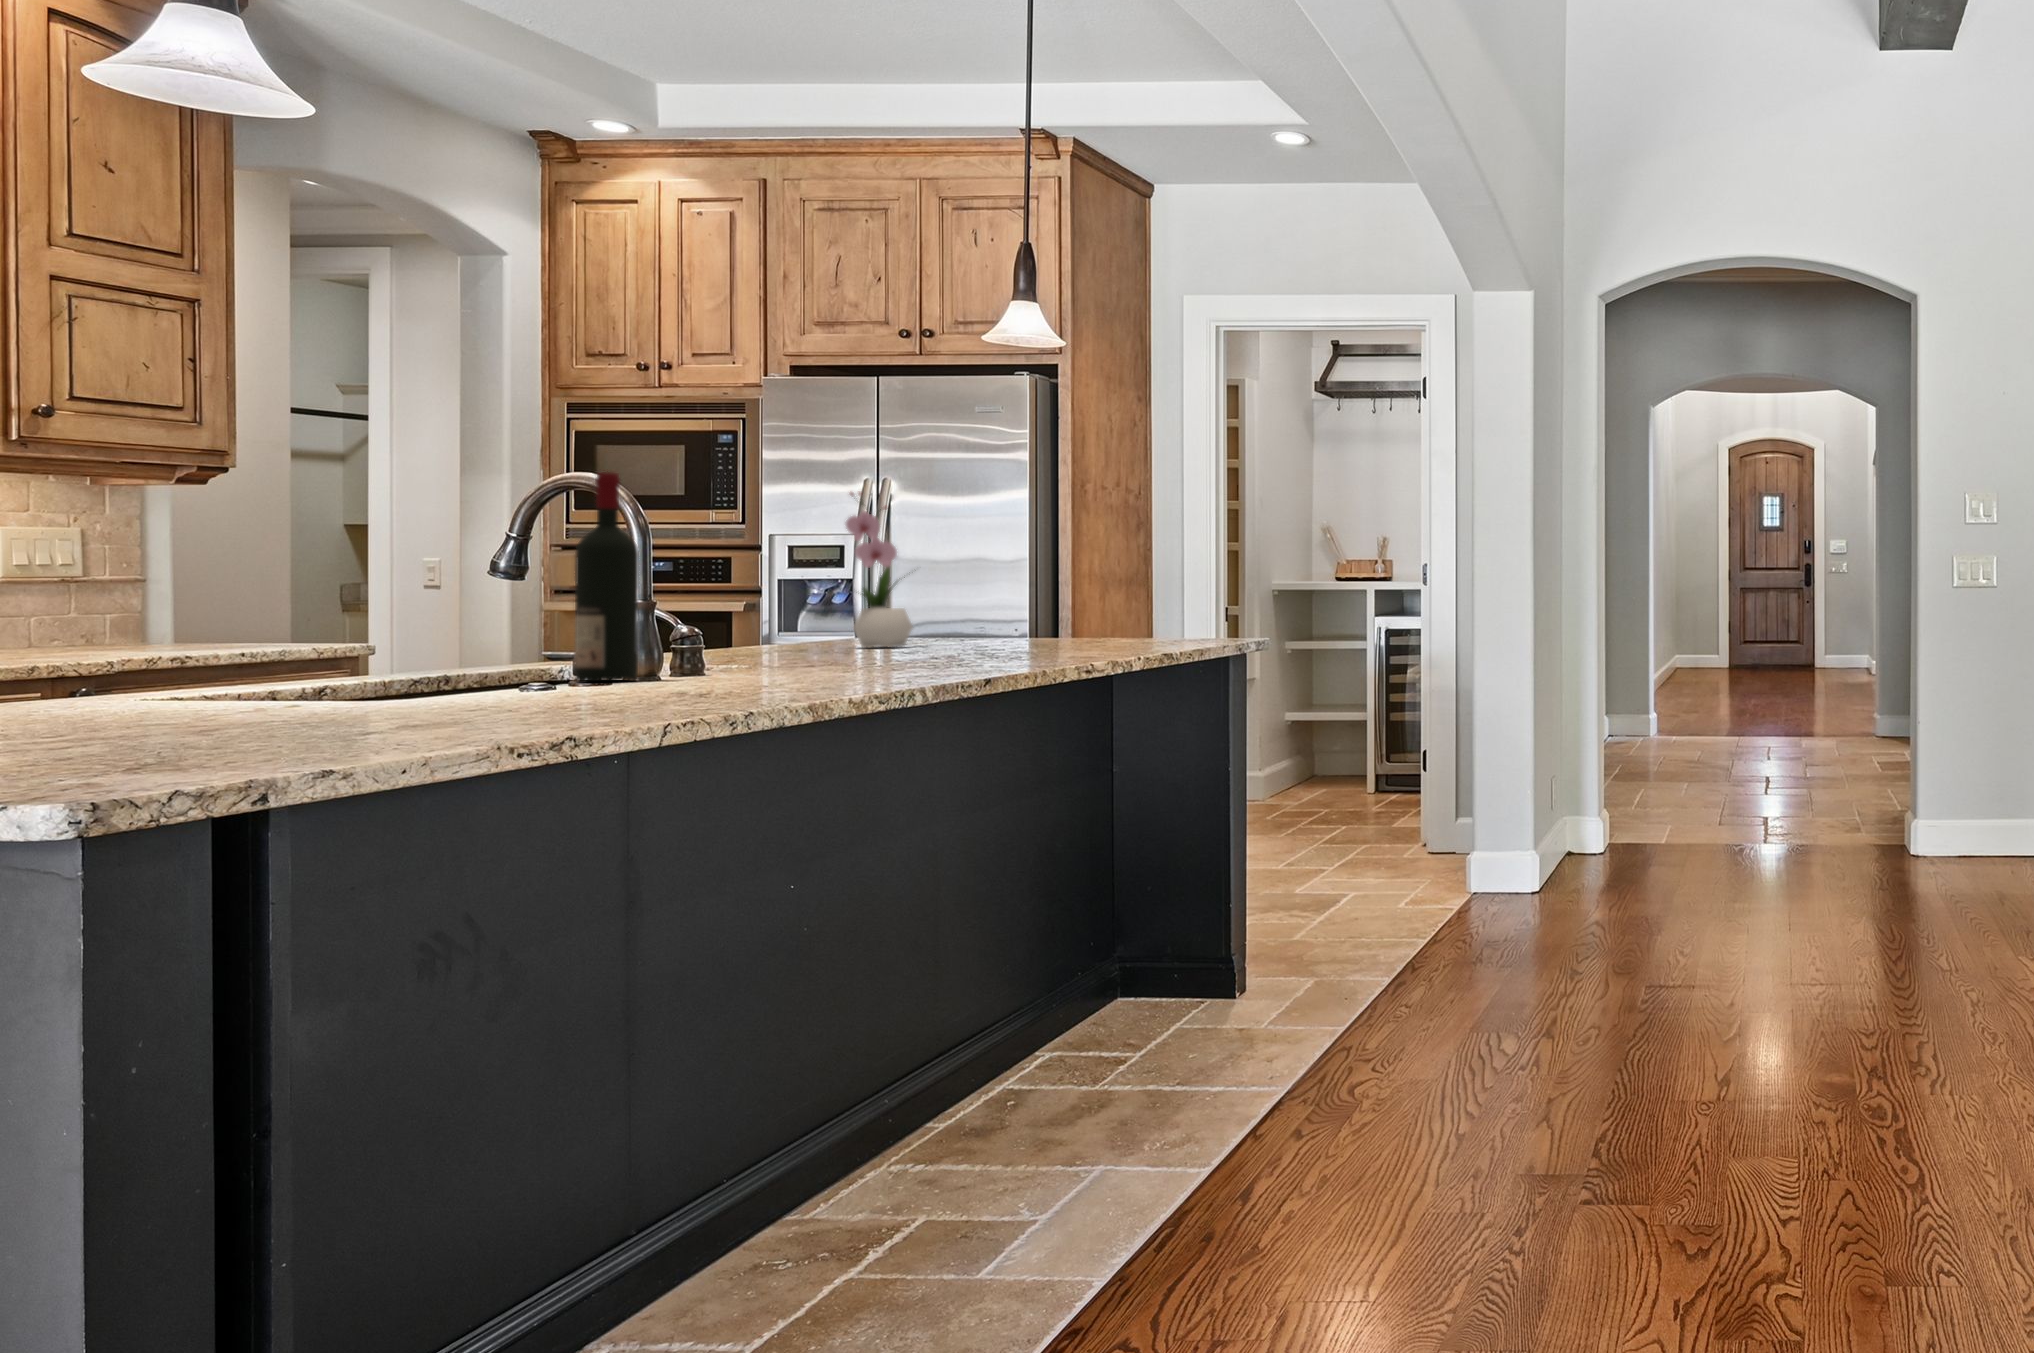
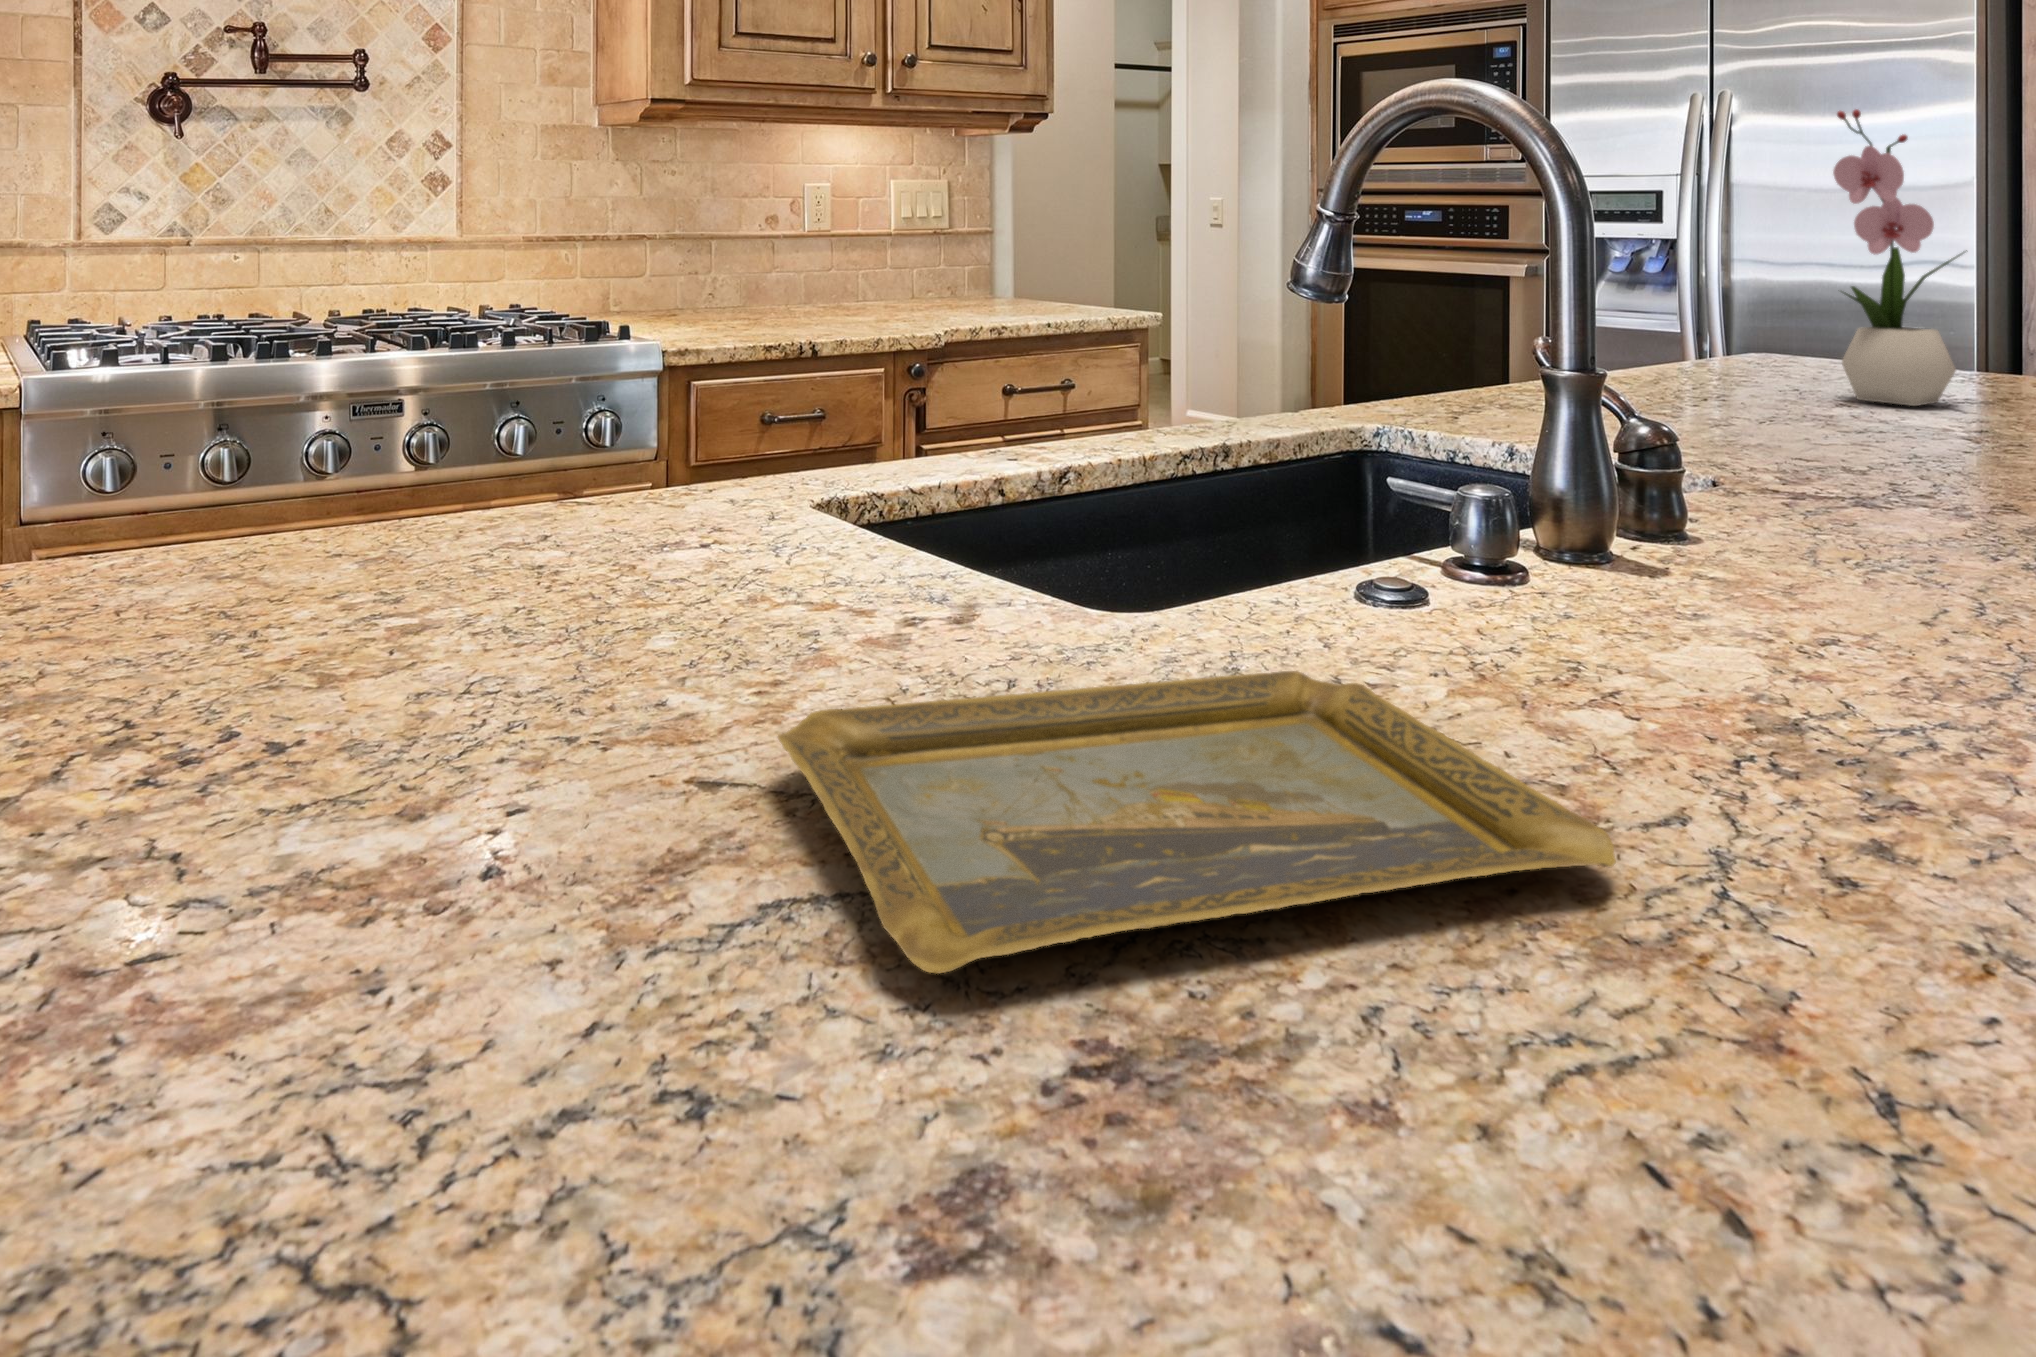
wine bottle: present [574,472,639,681] -> none [1593,94,1760,709]
tray: none [188,674,539,701] -> present [778,671,1616,974]

